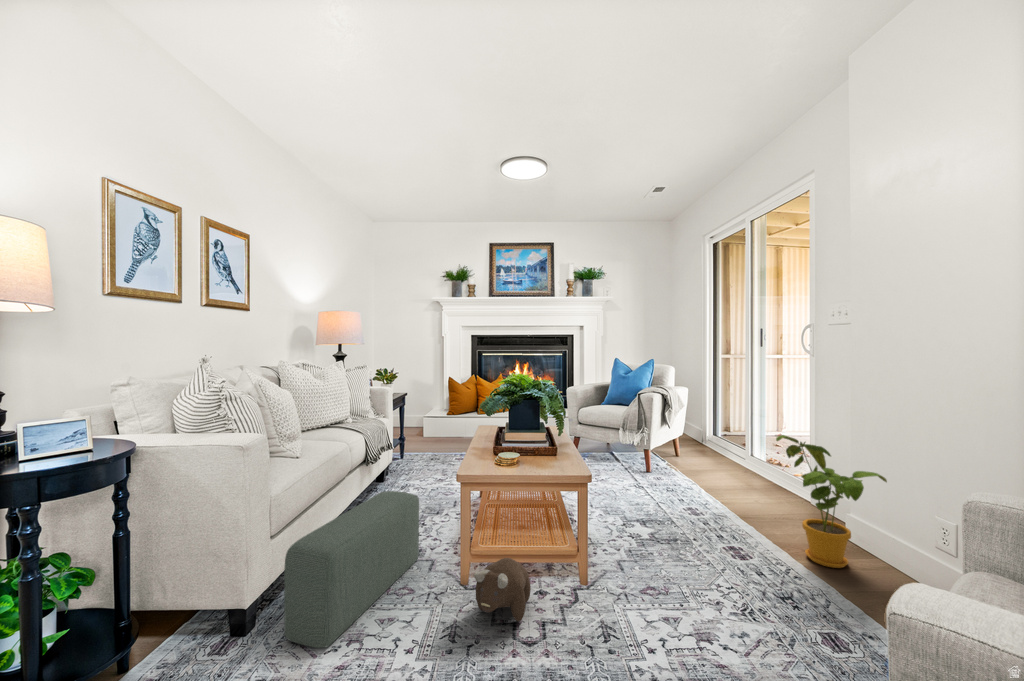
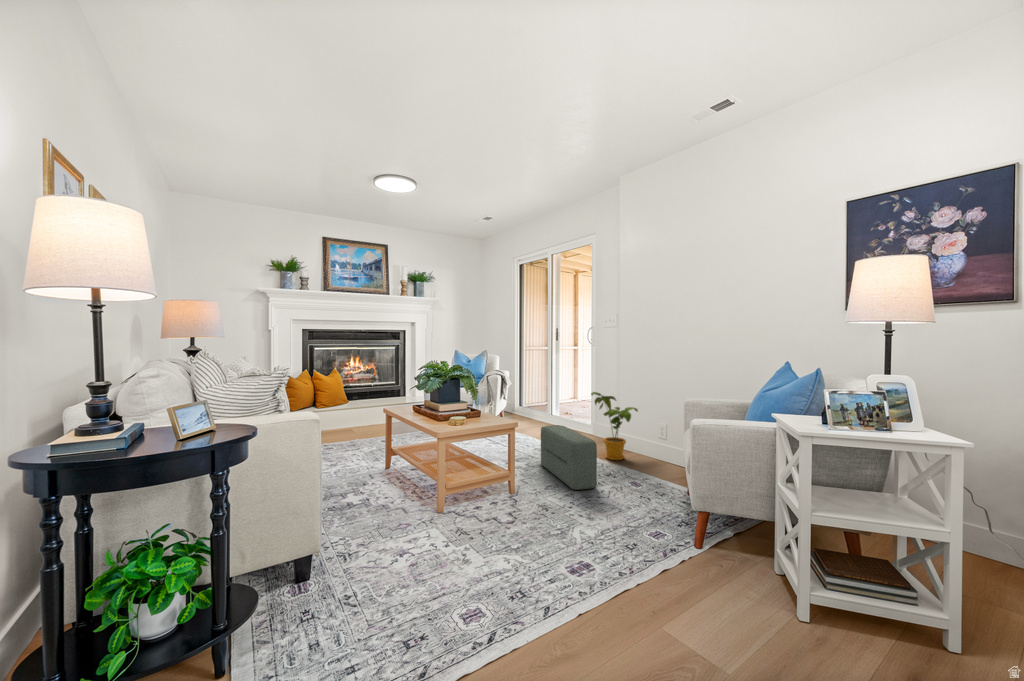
pouf: present [284,491,419,648] -> present [541,425,597,490]
plush toy: present [474,558,531,621] -> none [466,481,500,518]

